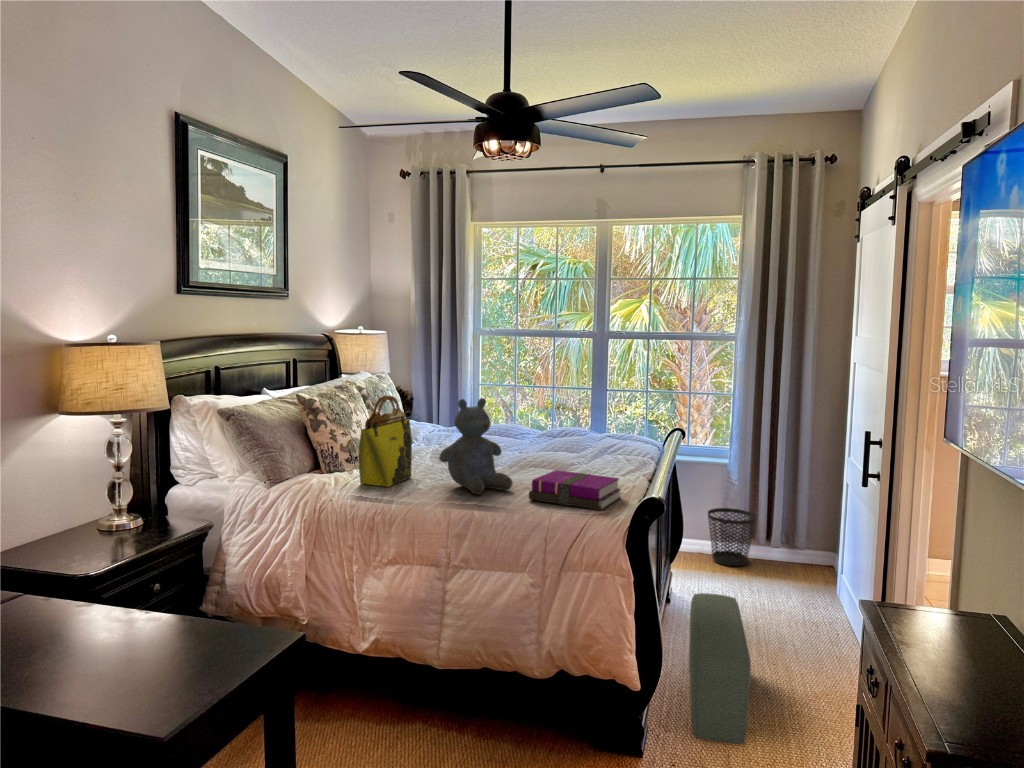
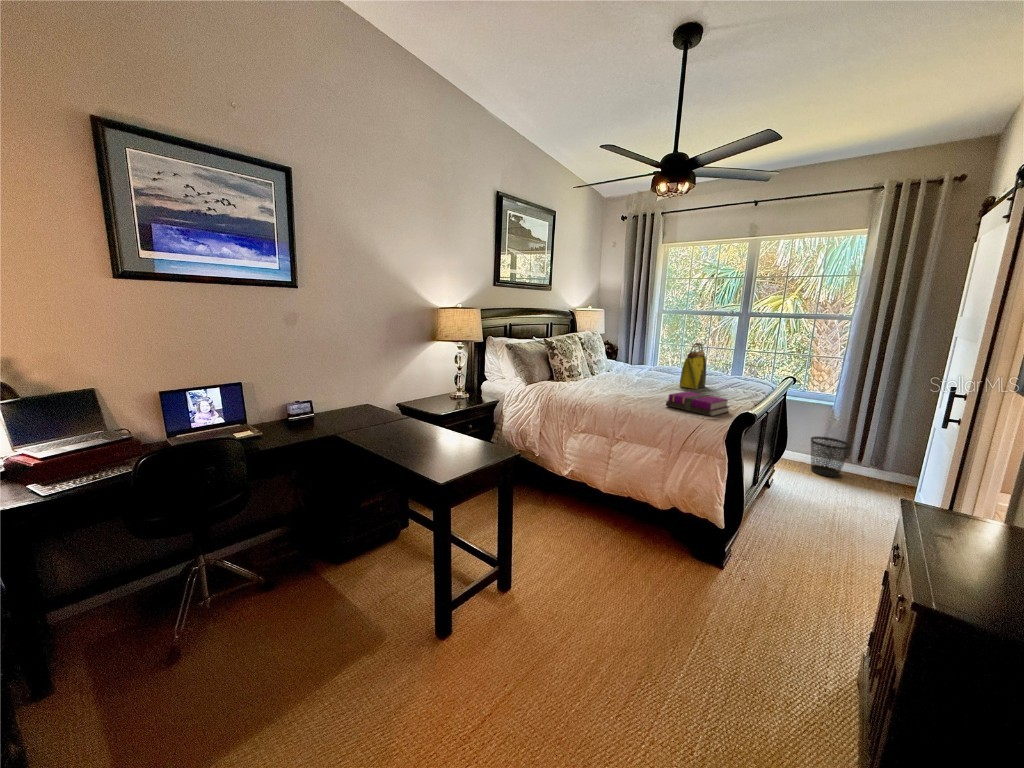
tote bag: present [359,396,412,487] -> present [680,343,707,389]
stuffed bear: present [439,398,512,495] -> none [616,345,658,400]
pouf: present [689,593,751,744] -> none [763,483,815,580]

